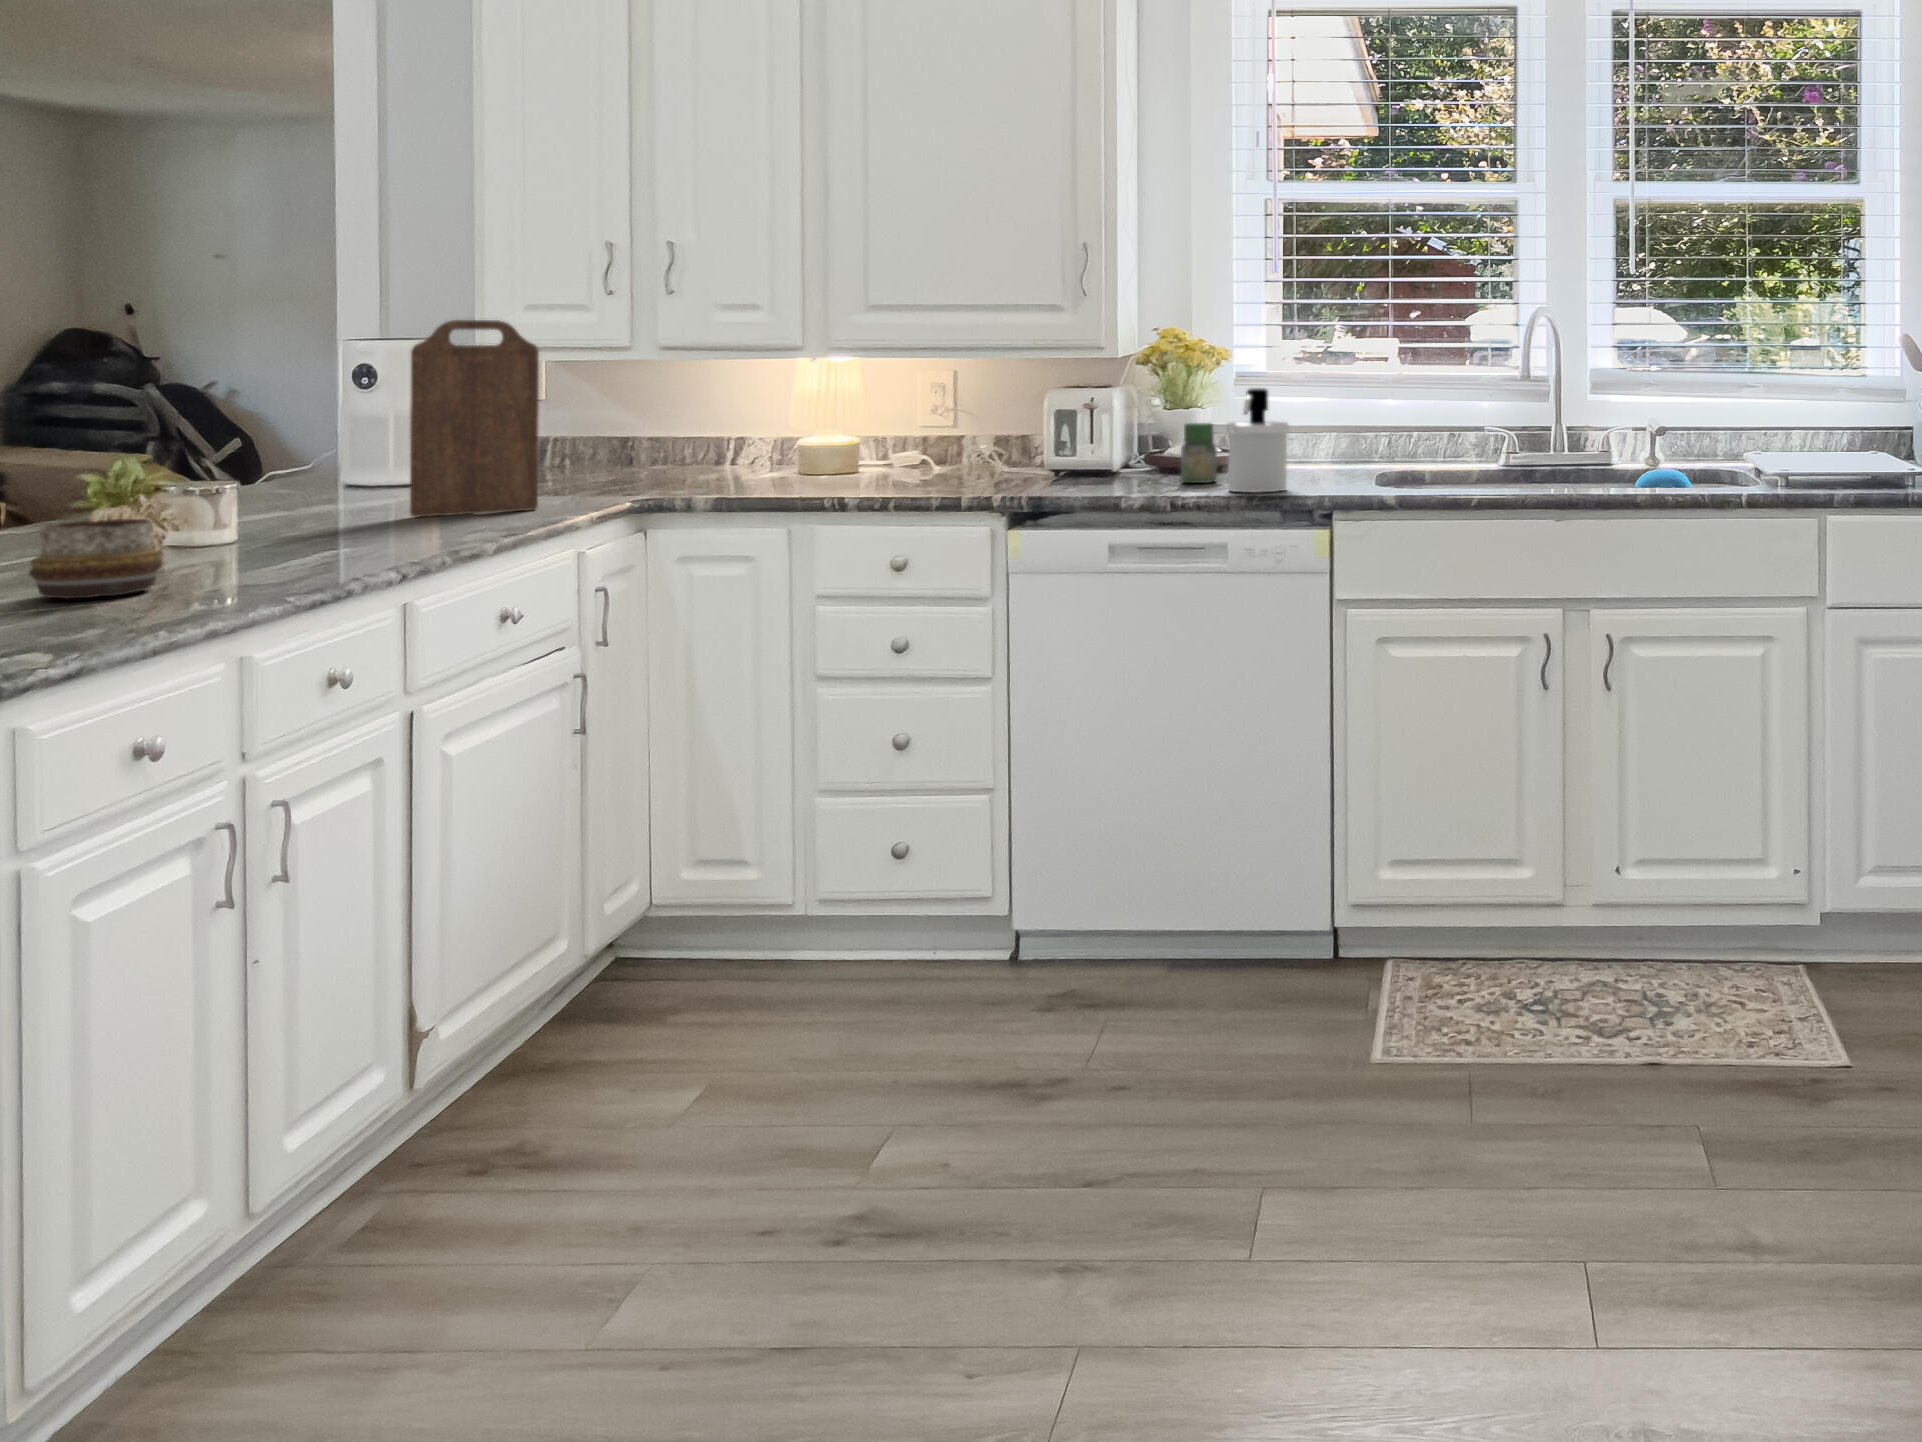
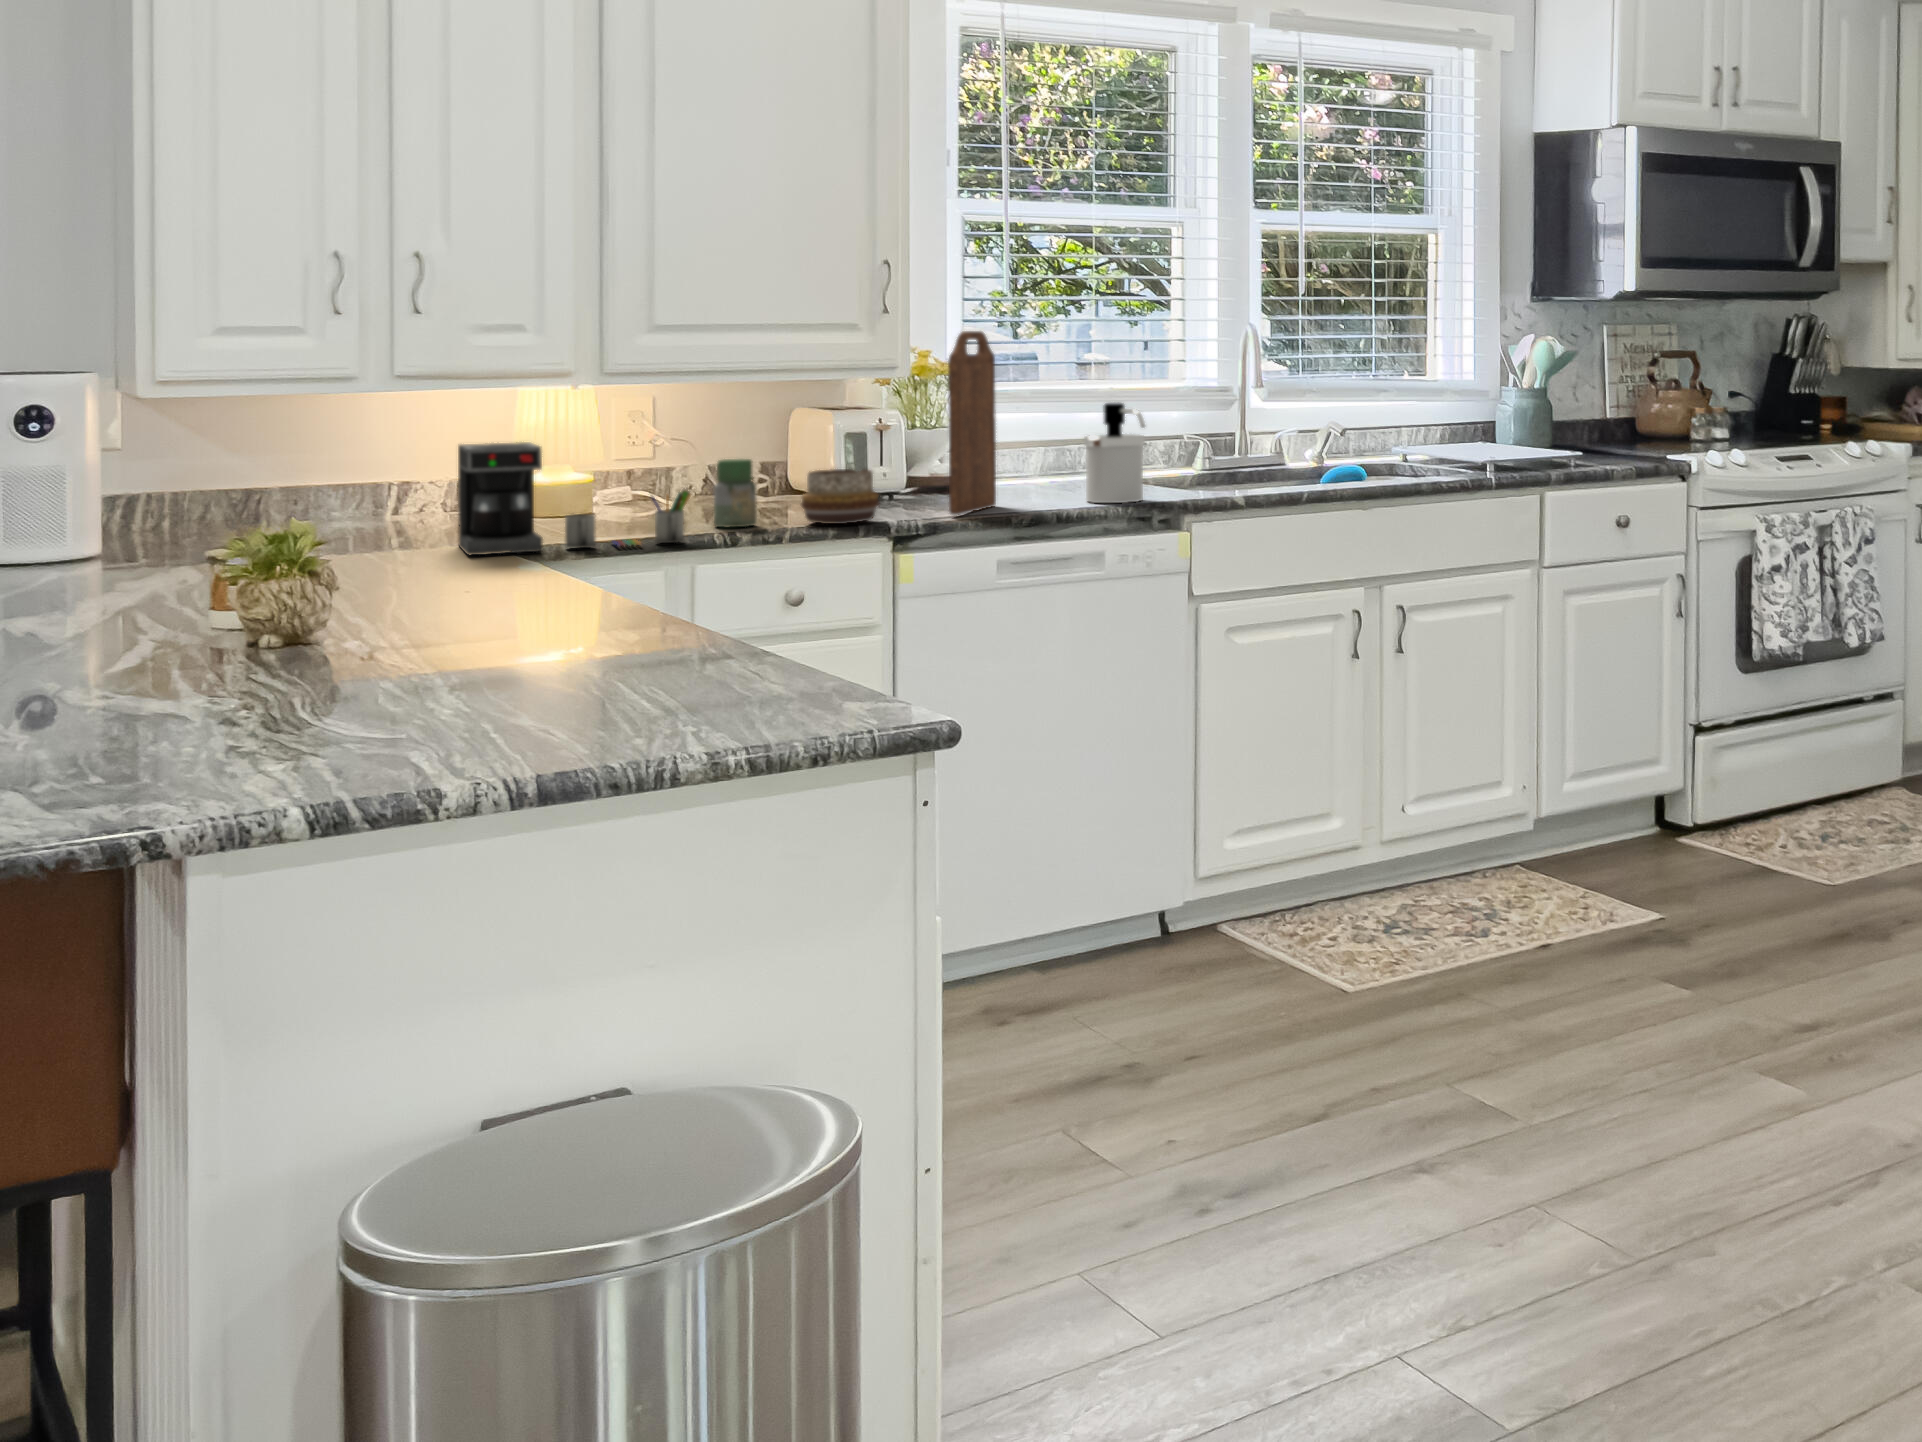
cutting board: present [410,320,539,517] -> present [948,331,996,516]
coffee maker: none [598,407,780,502] -> present [458,442,691,555]
jar: present [1181,423,1217,483] -> present [714,459,757,527]
decorative bowl: present [29,519,163,599] -> present [801,469,879,524]

